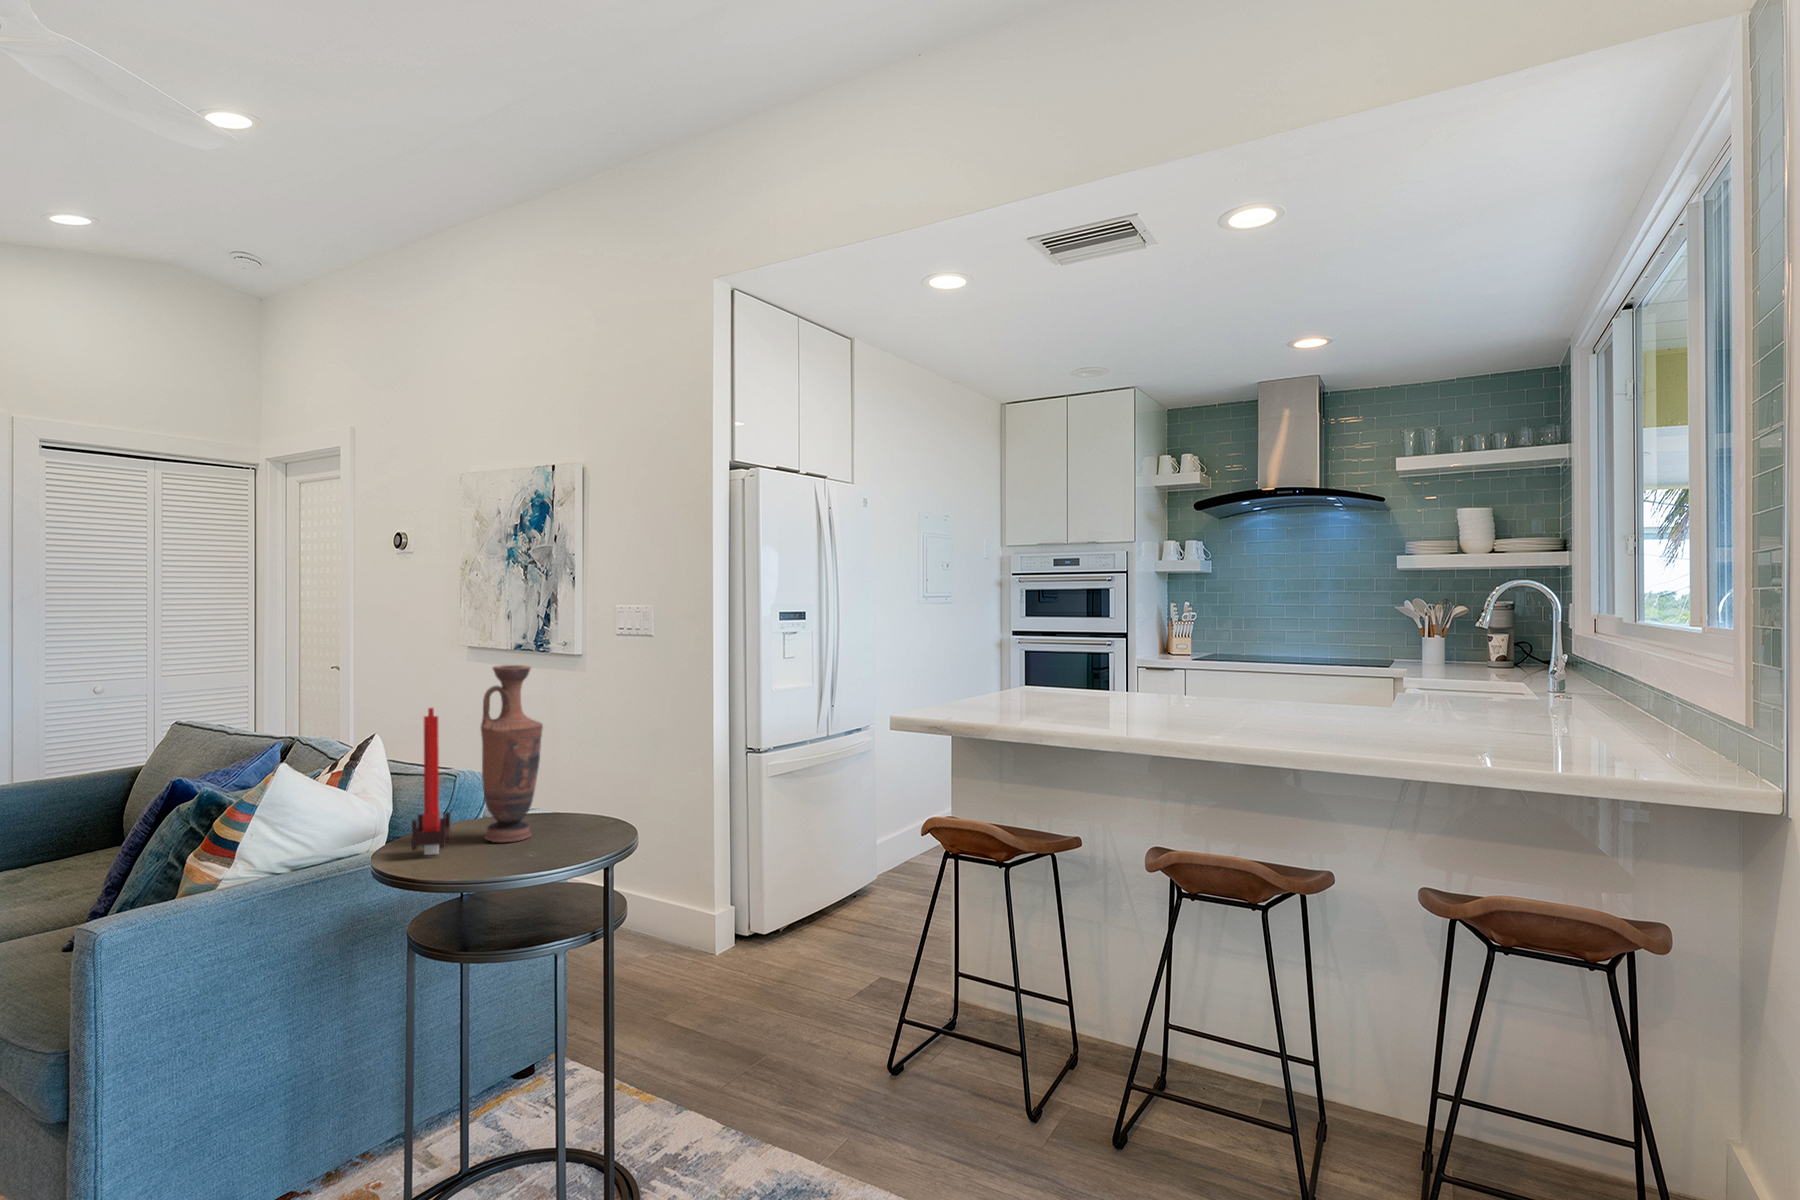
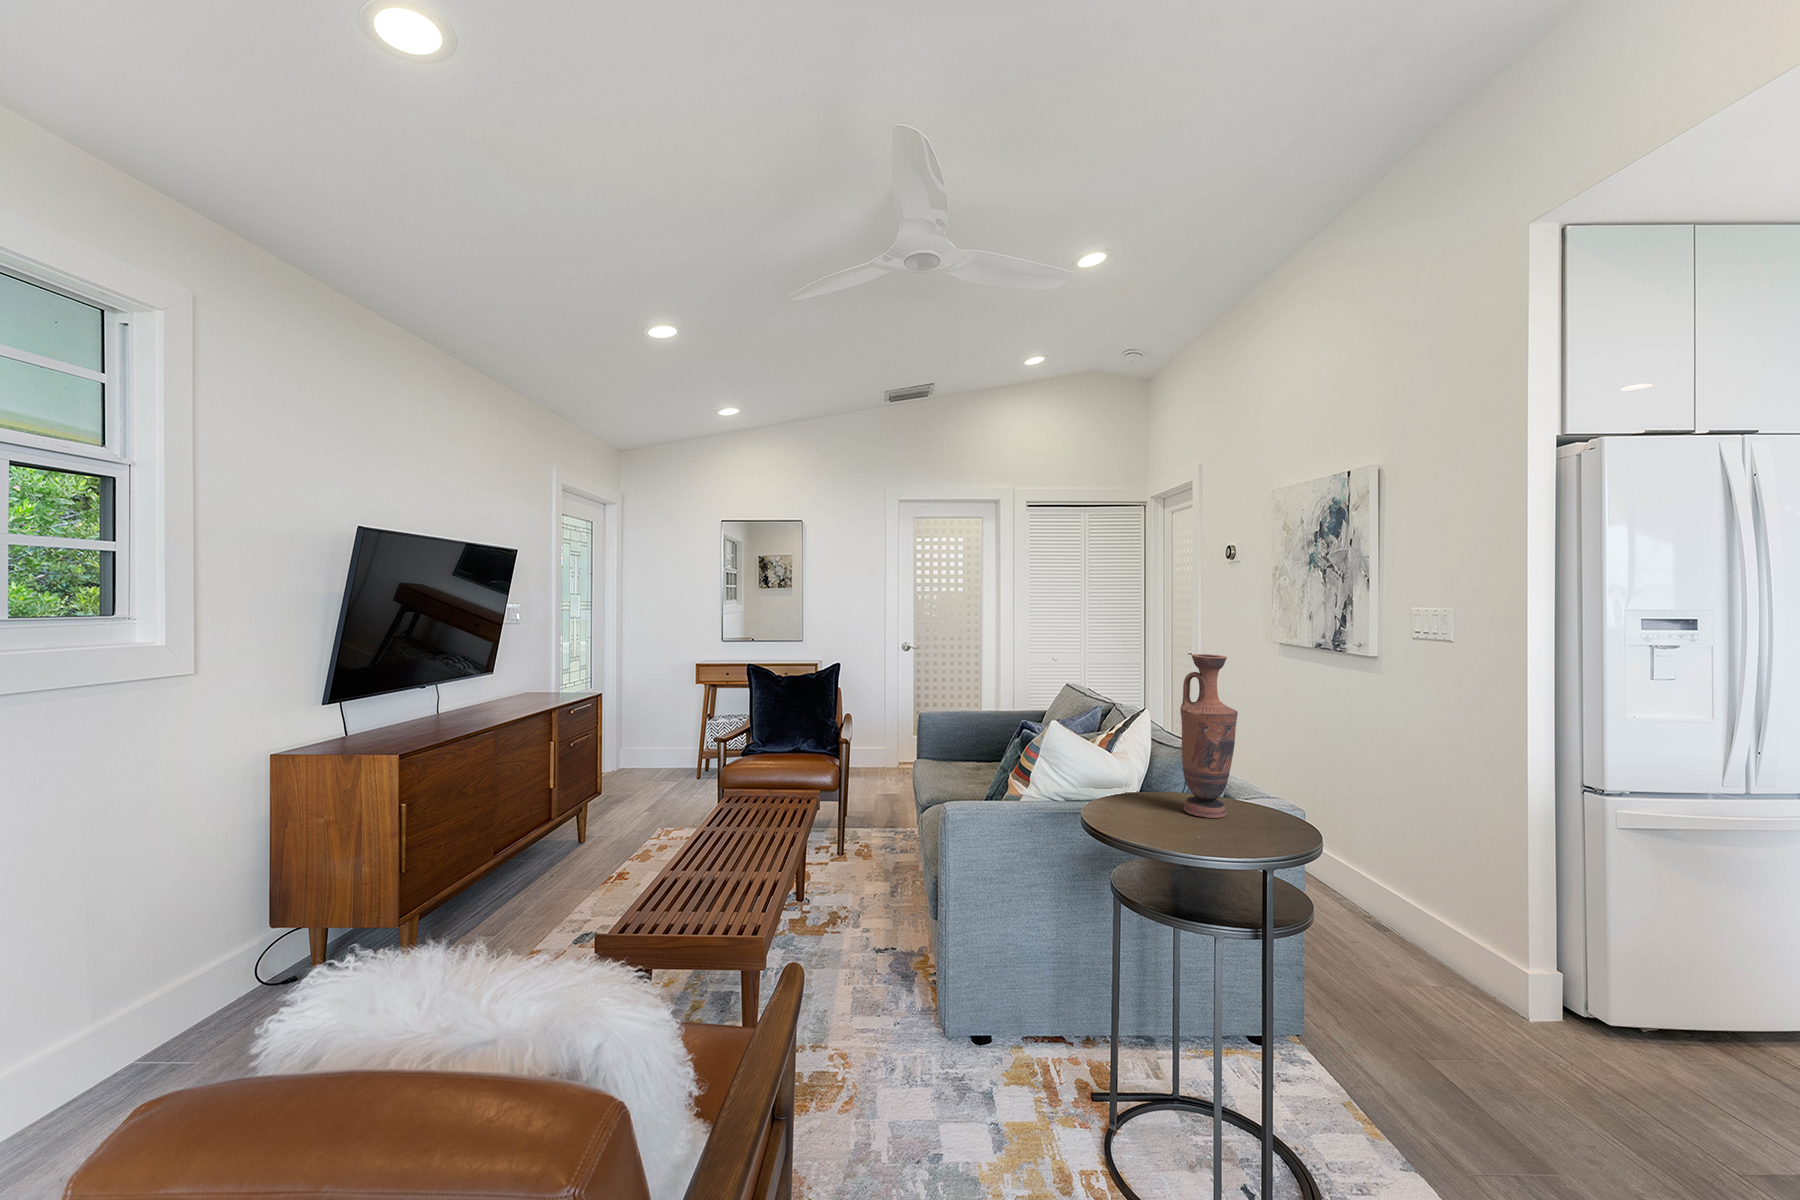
candle: present [412,708,450,855] -> none [1117,685,1152,812]

